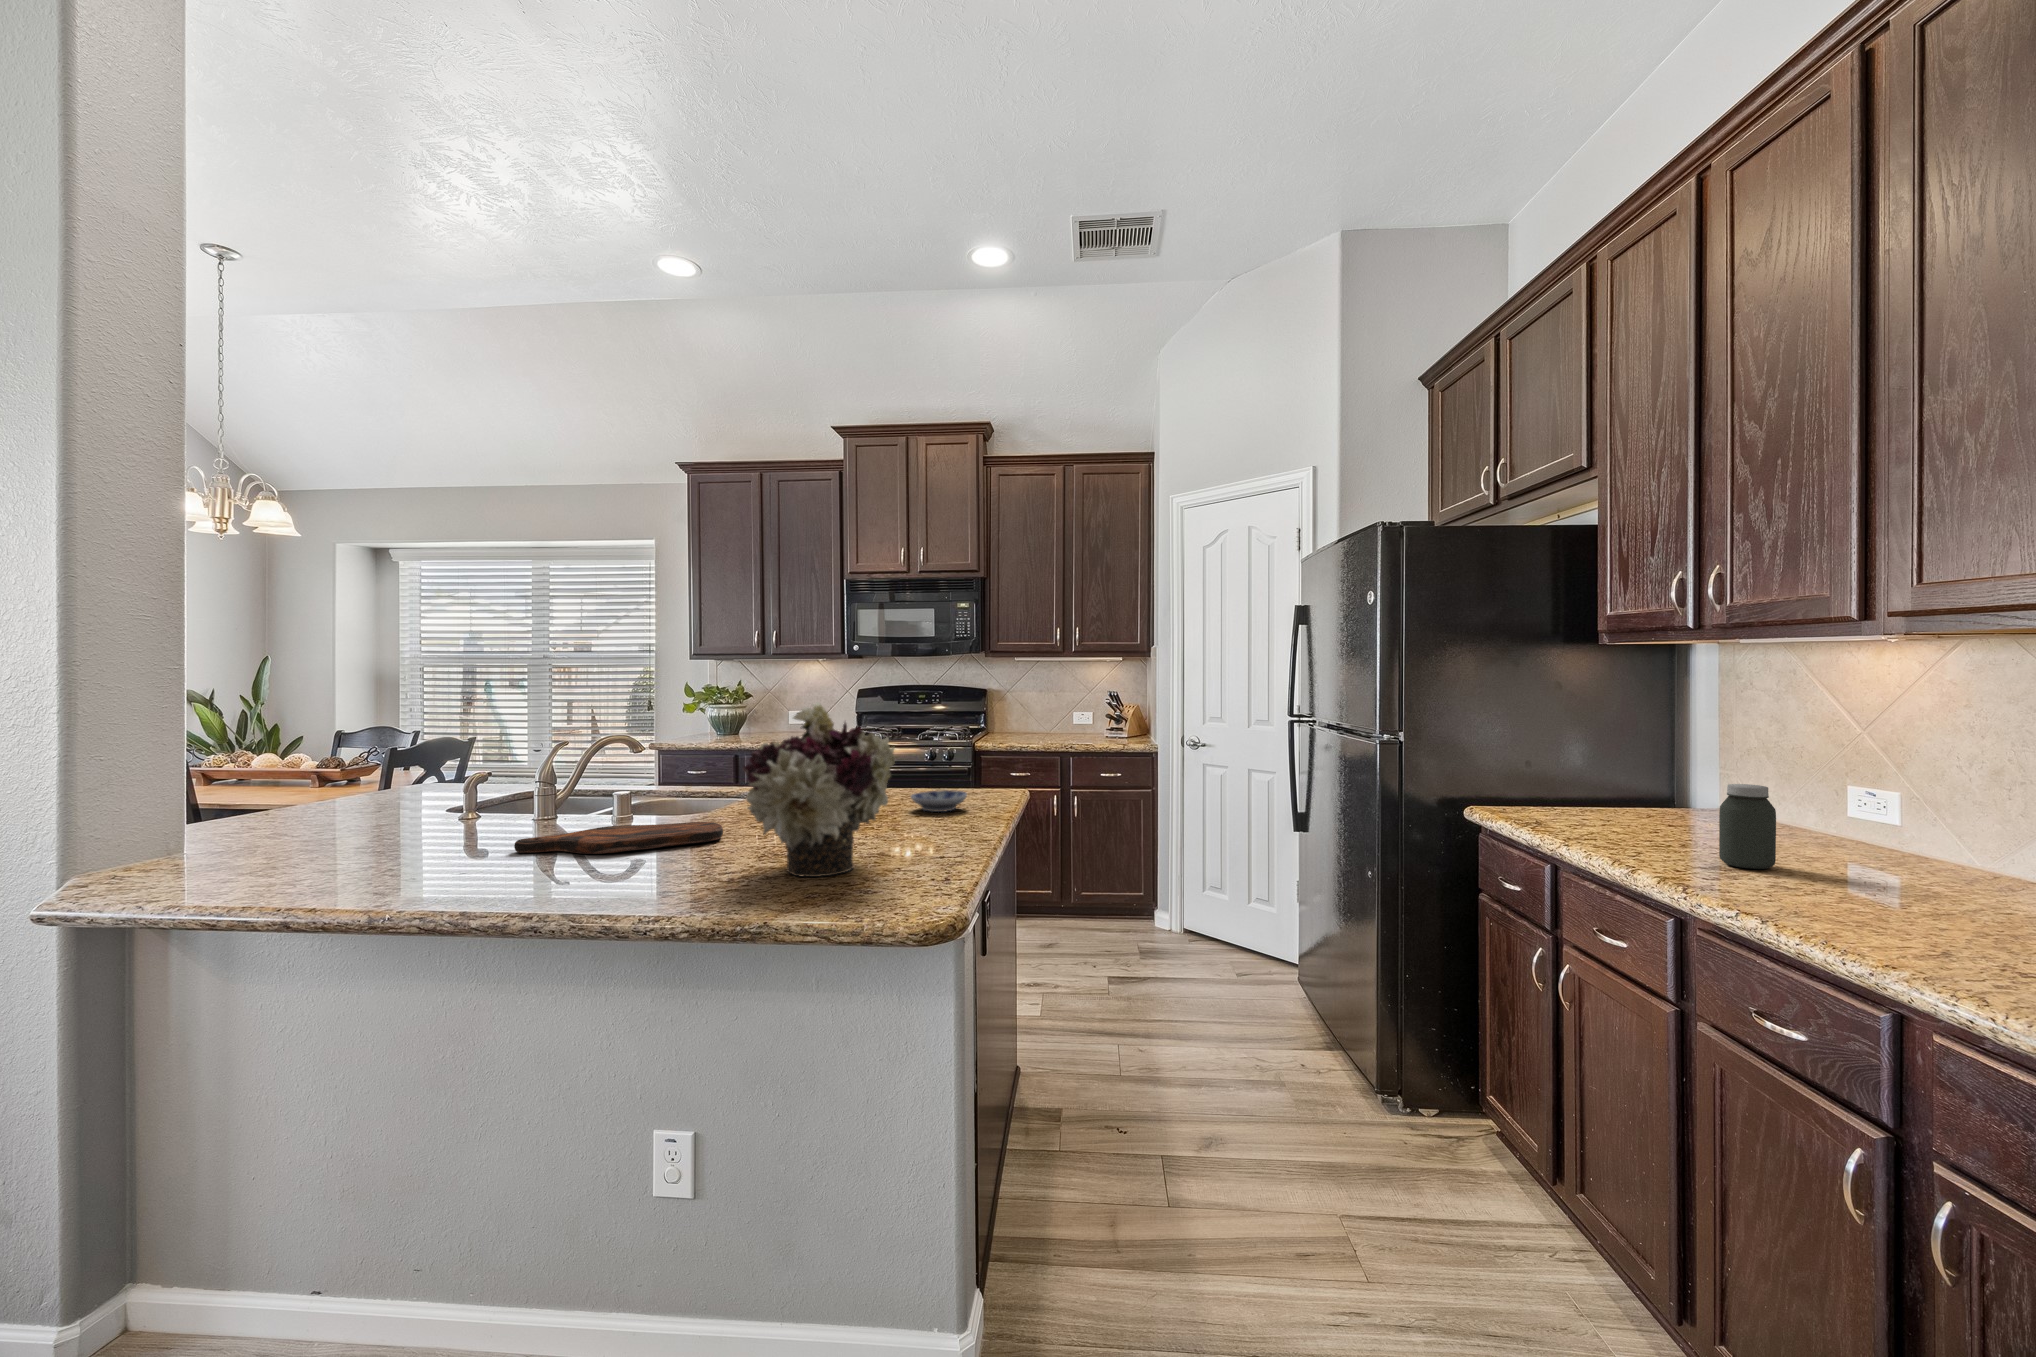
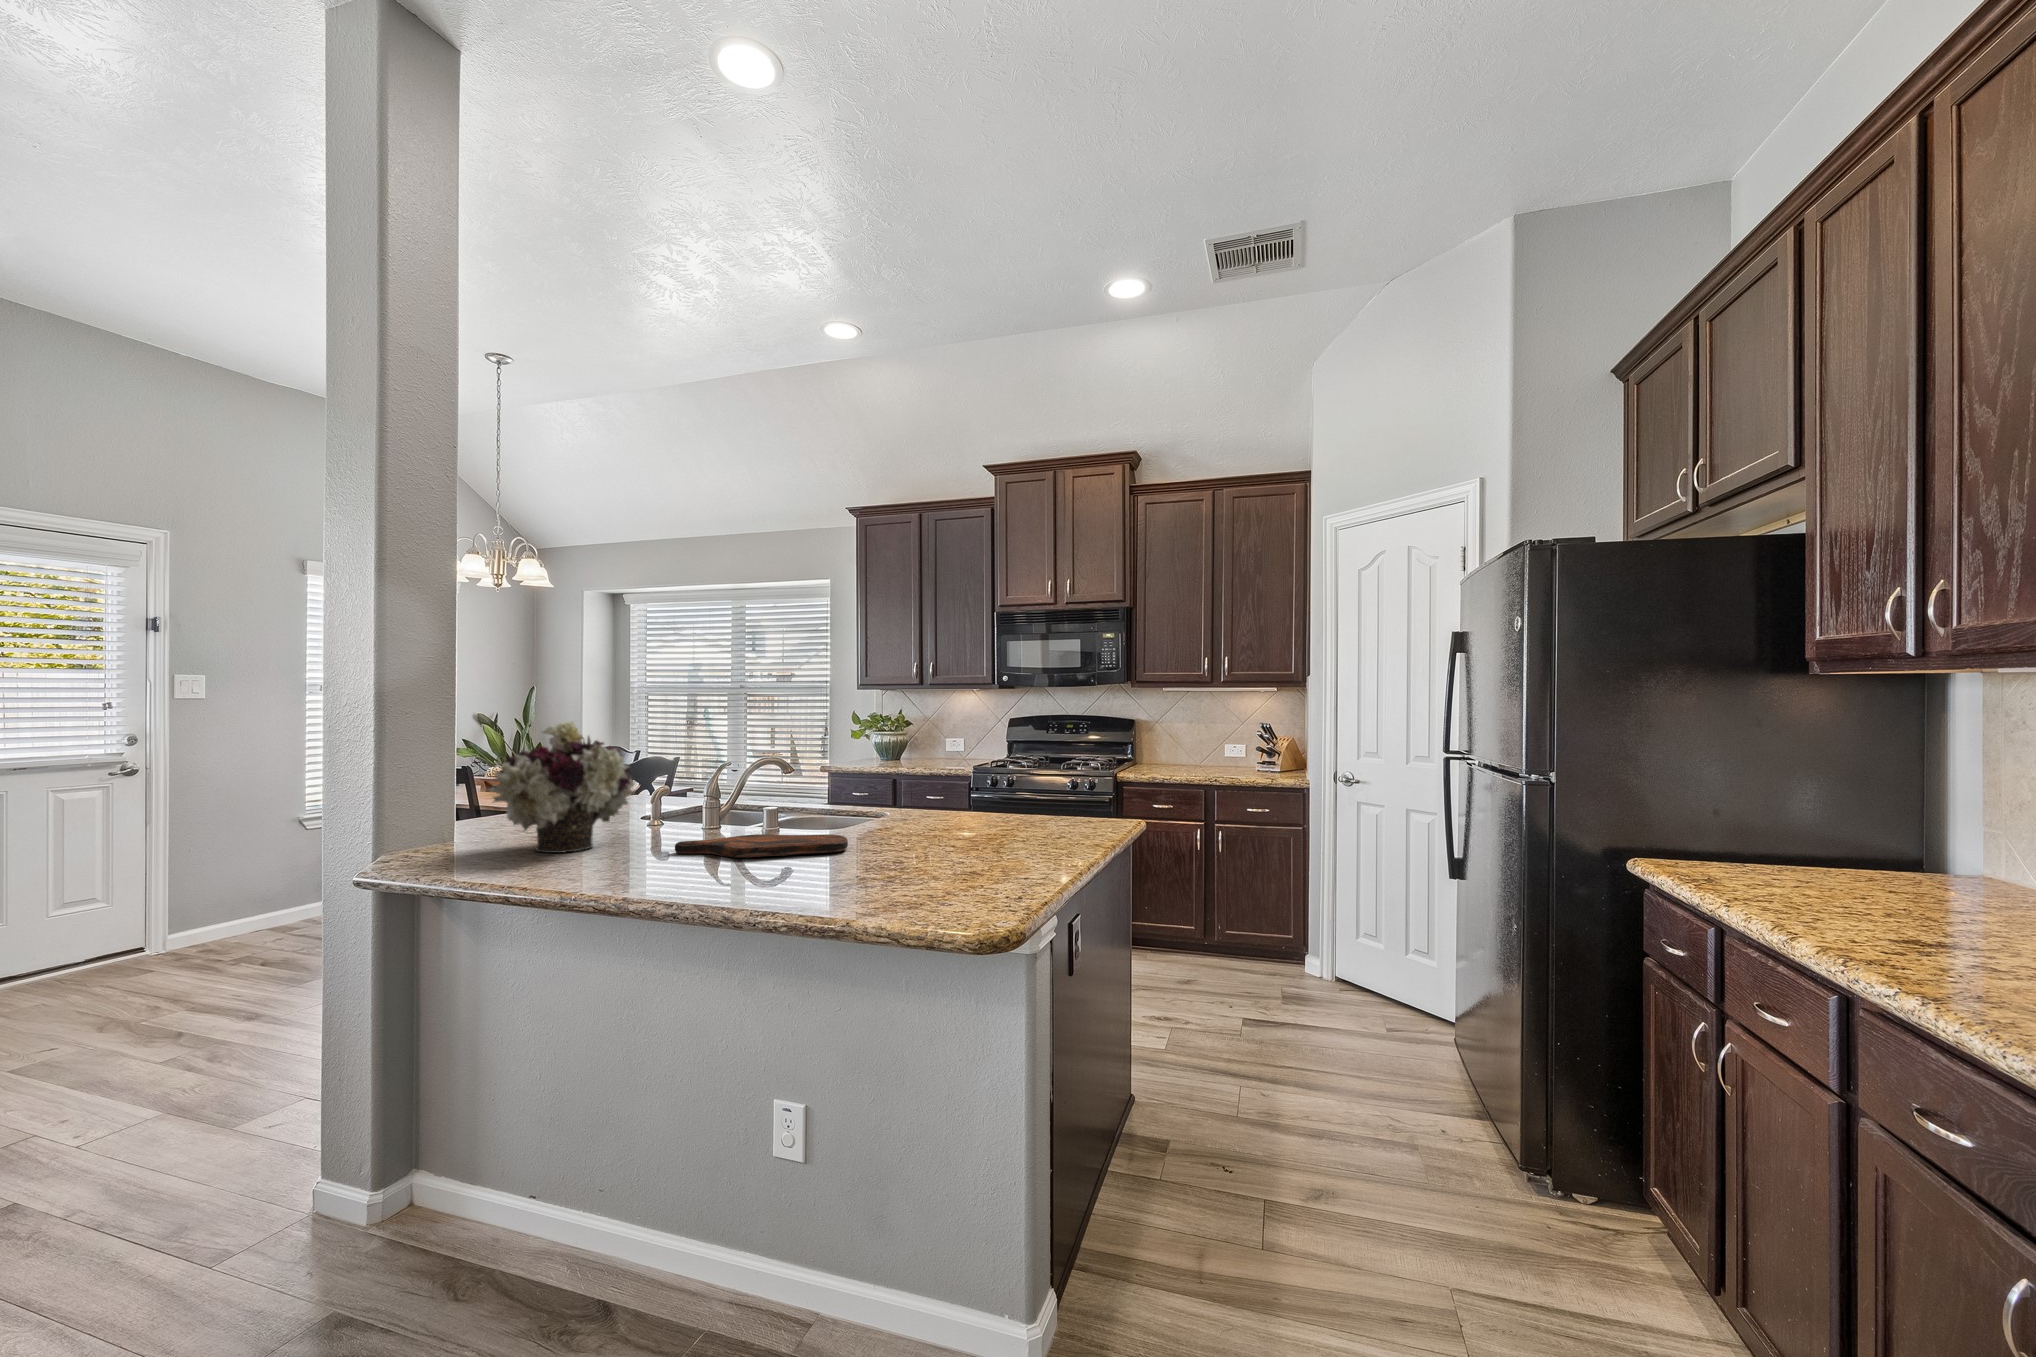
flower arrangement: present [743,703,895,877] -> present [487,721,635,853]
jar: present [1719,784,1776,869] -> none [1904,845,1979,946]
bowl: present [911,790,967,812] -> none [1025,817,1079,837]

